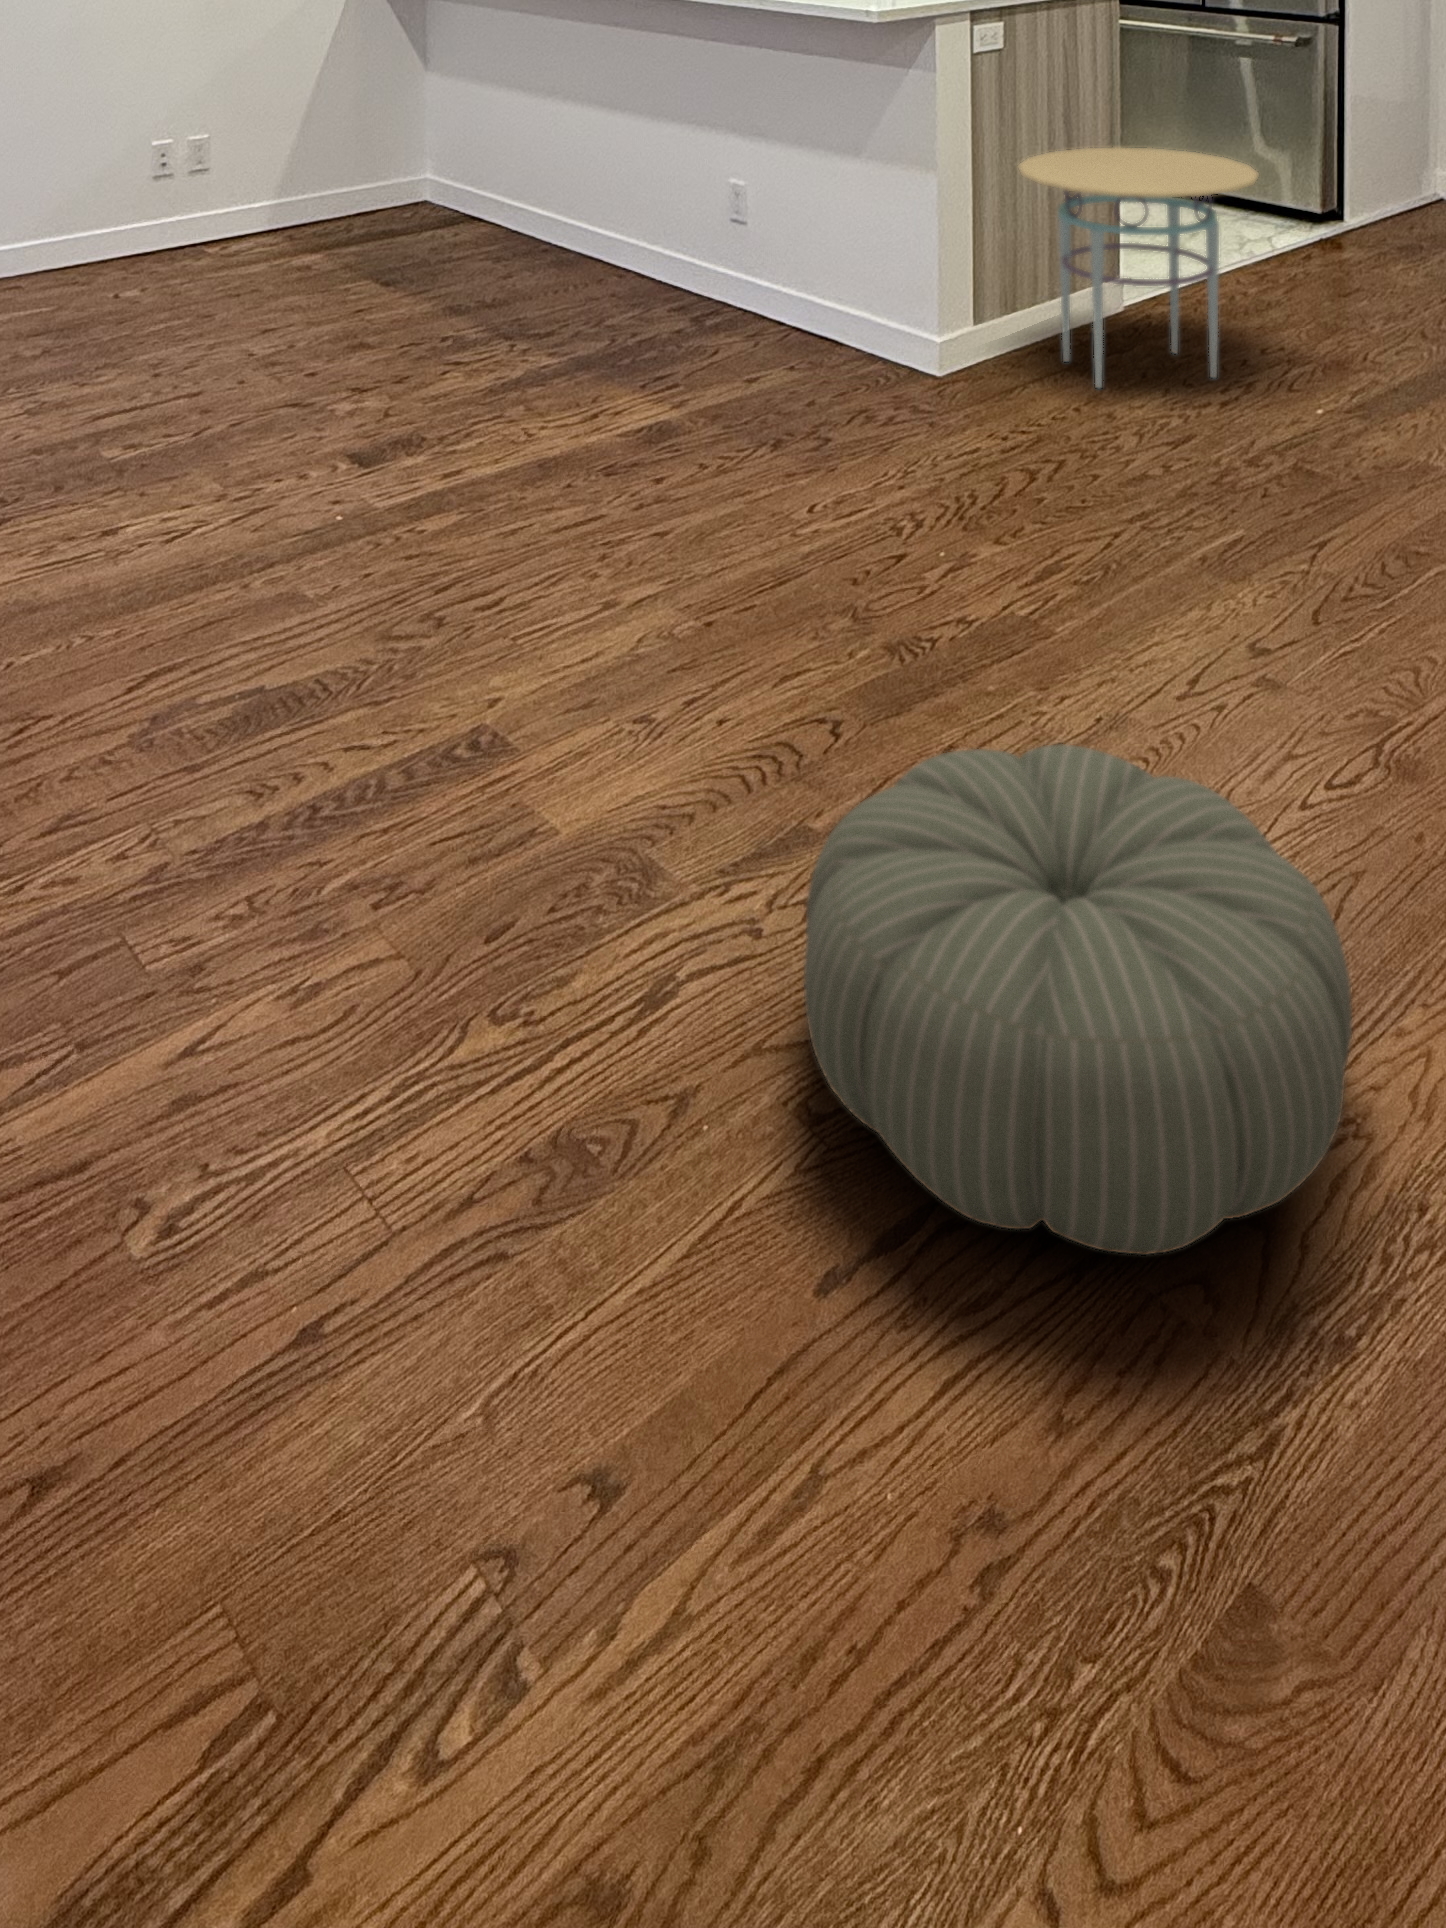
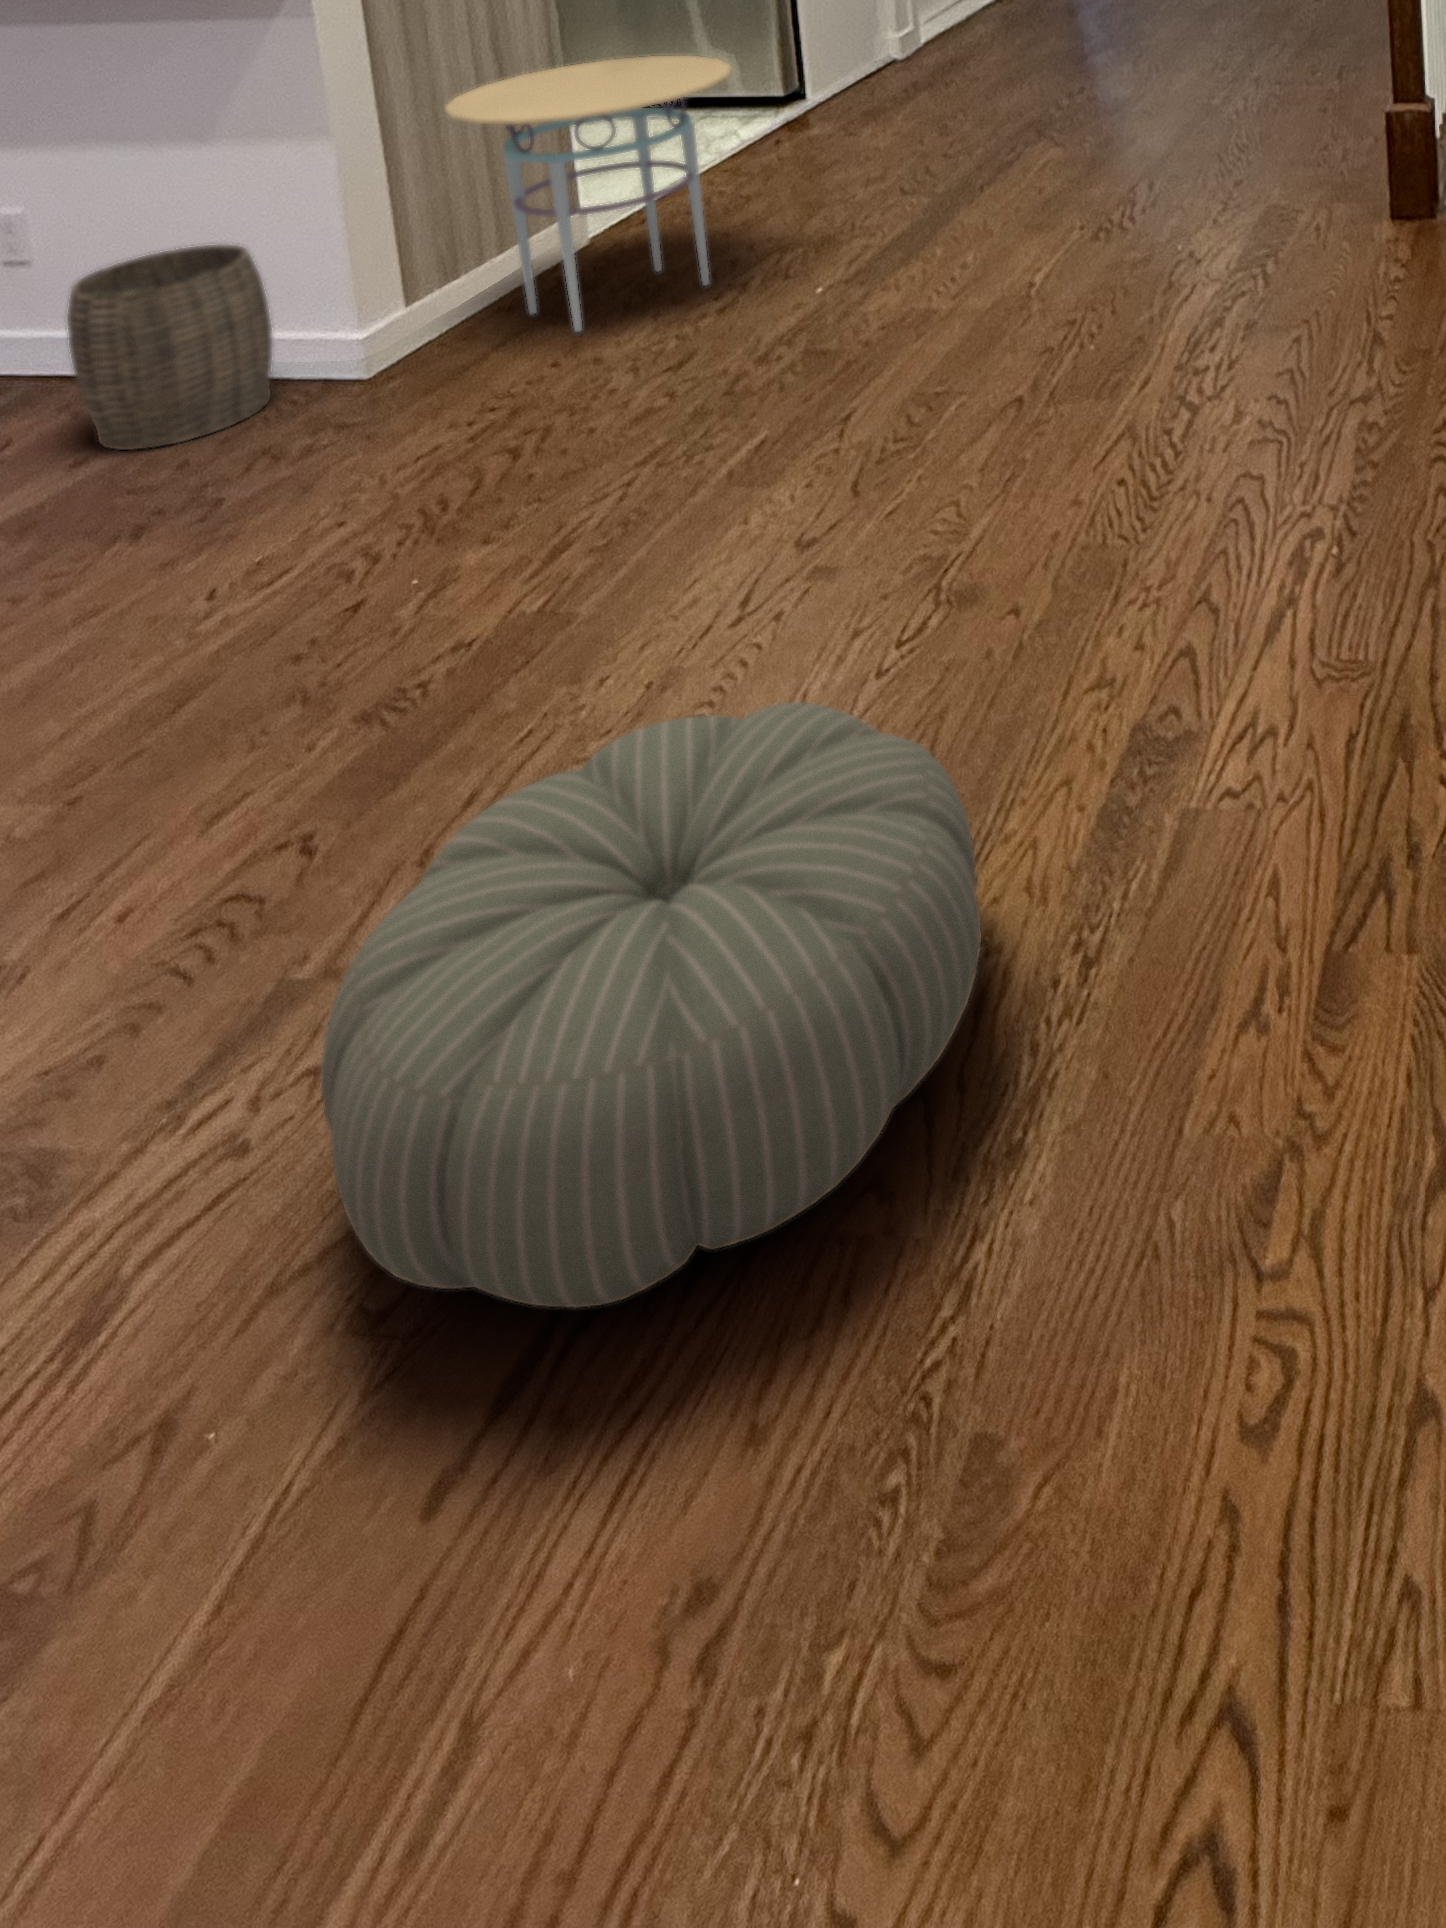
woven basket: none [758,237,879,387] -> present [67,245,272,450]

